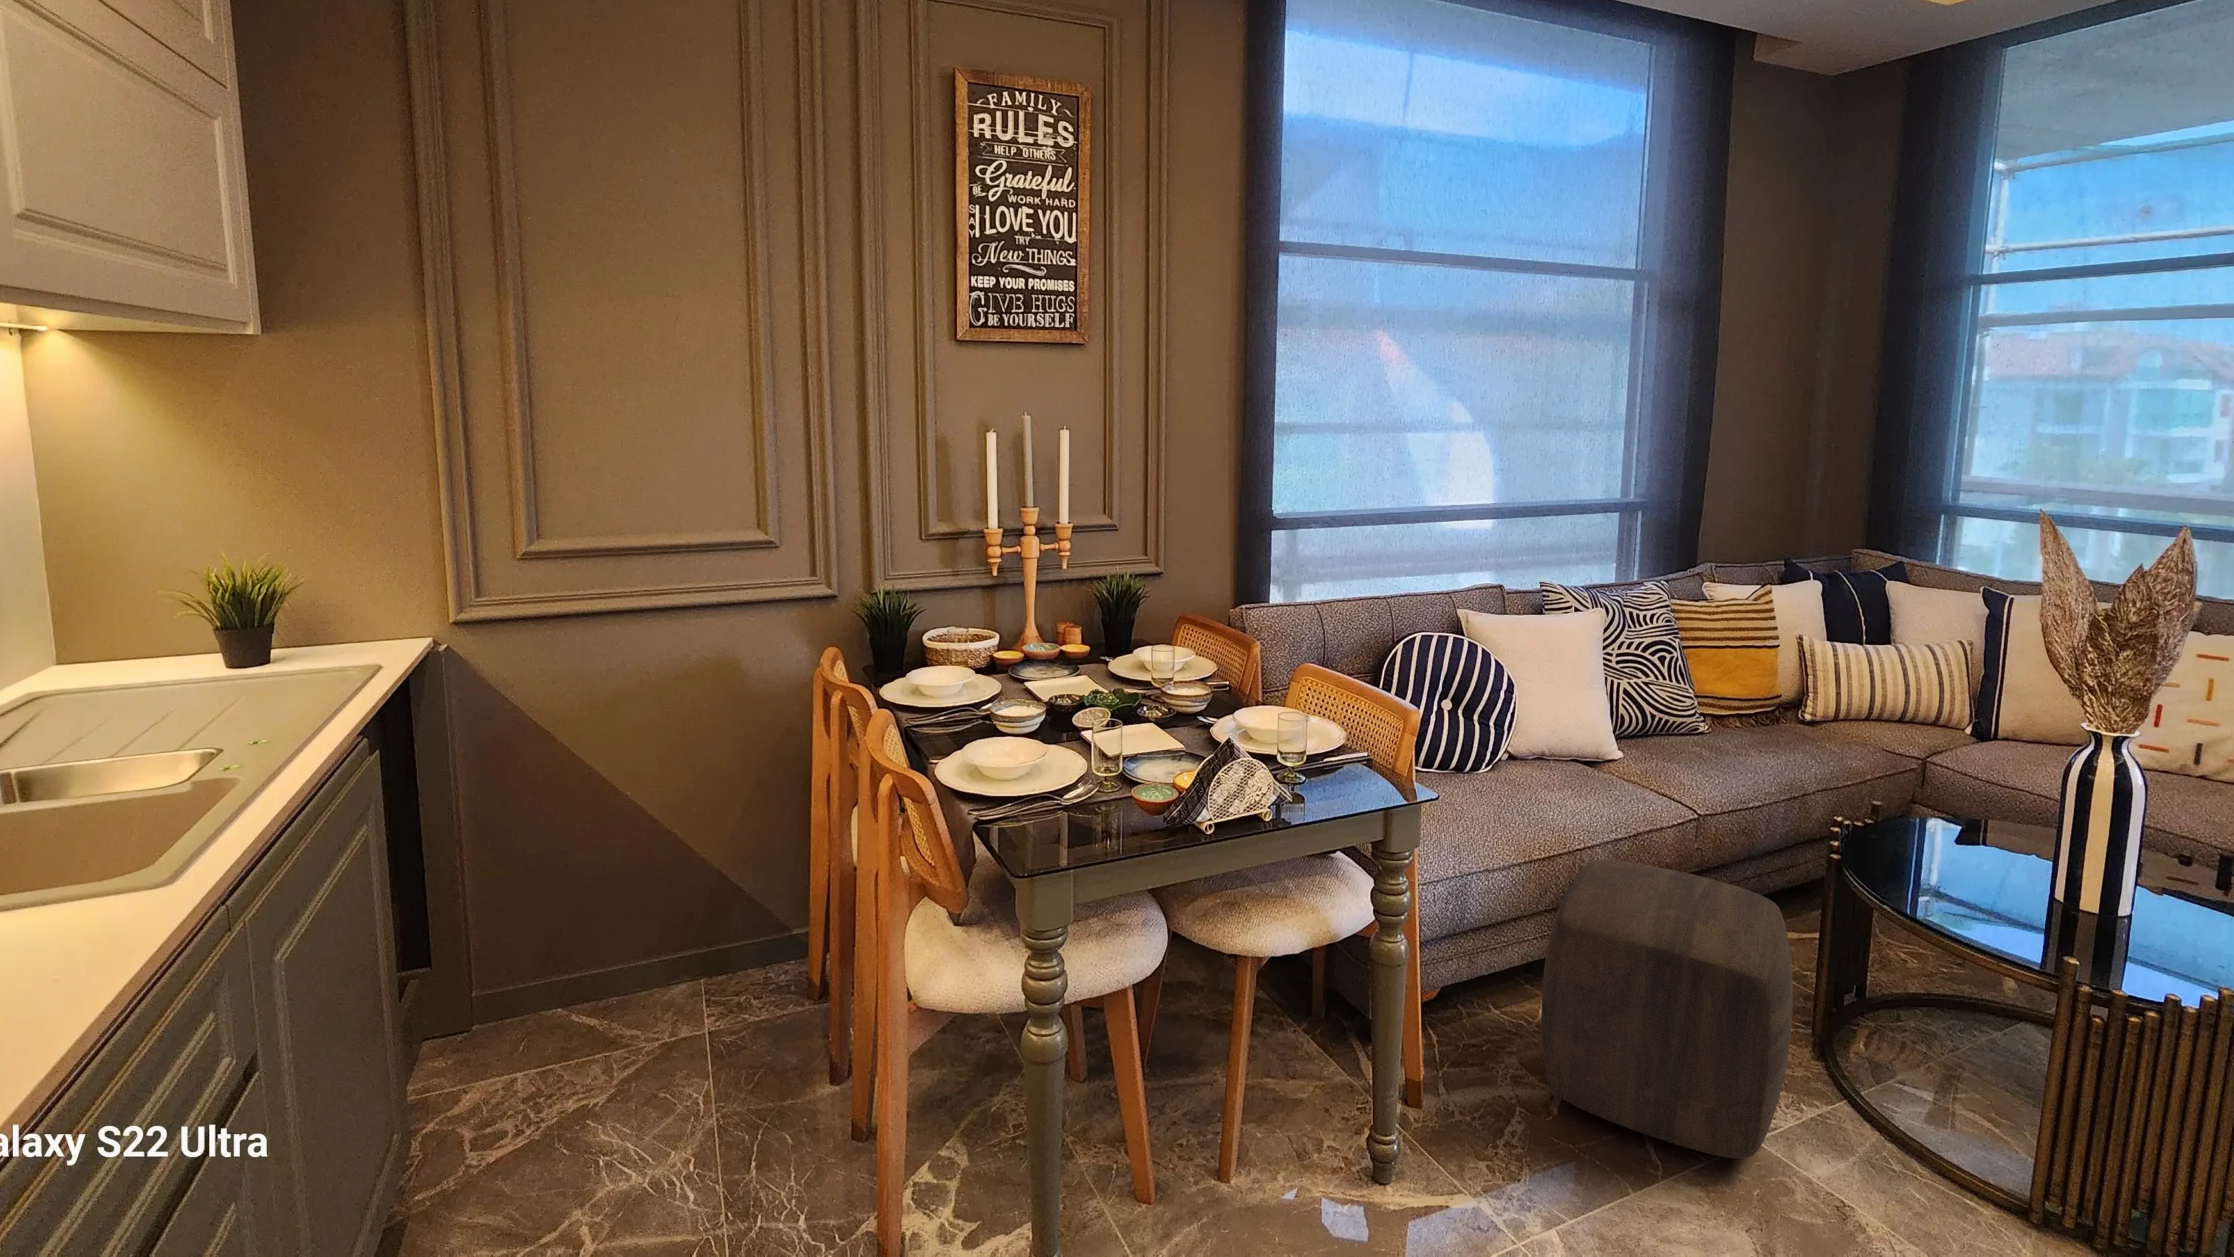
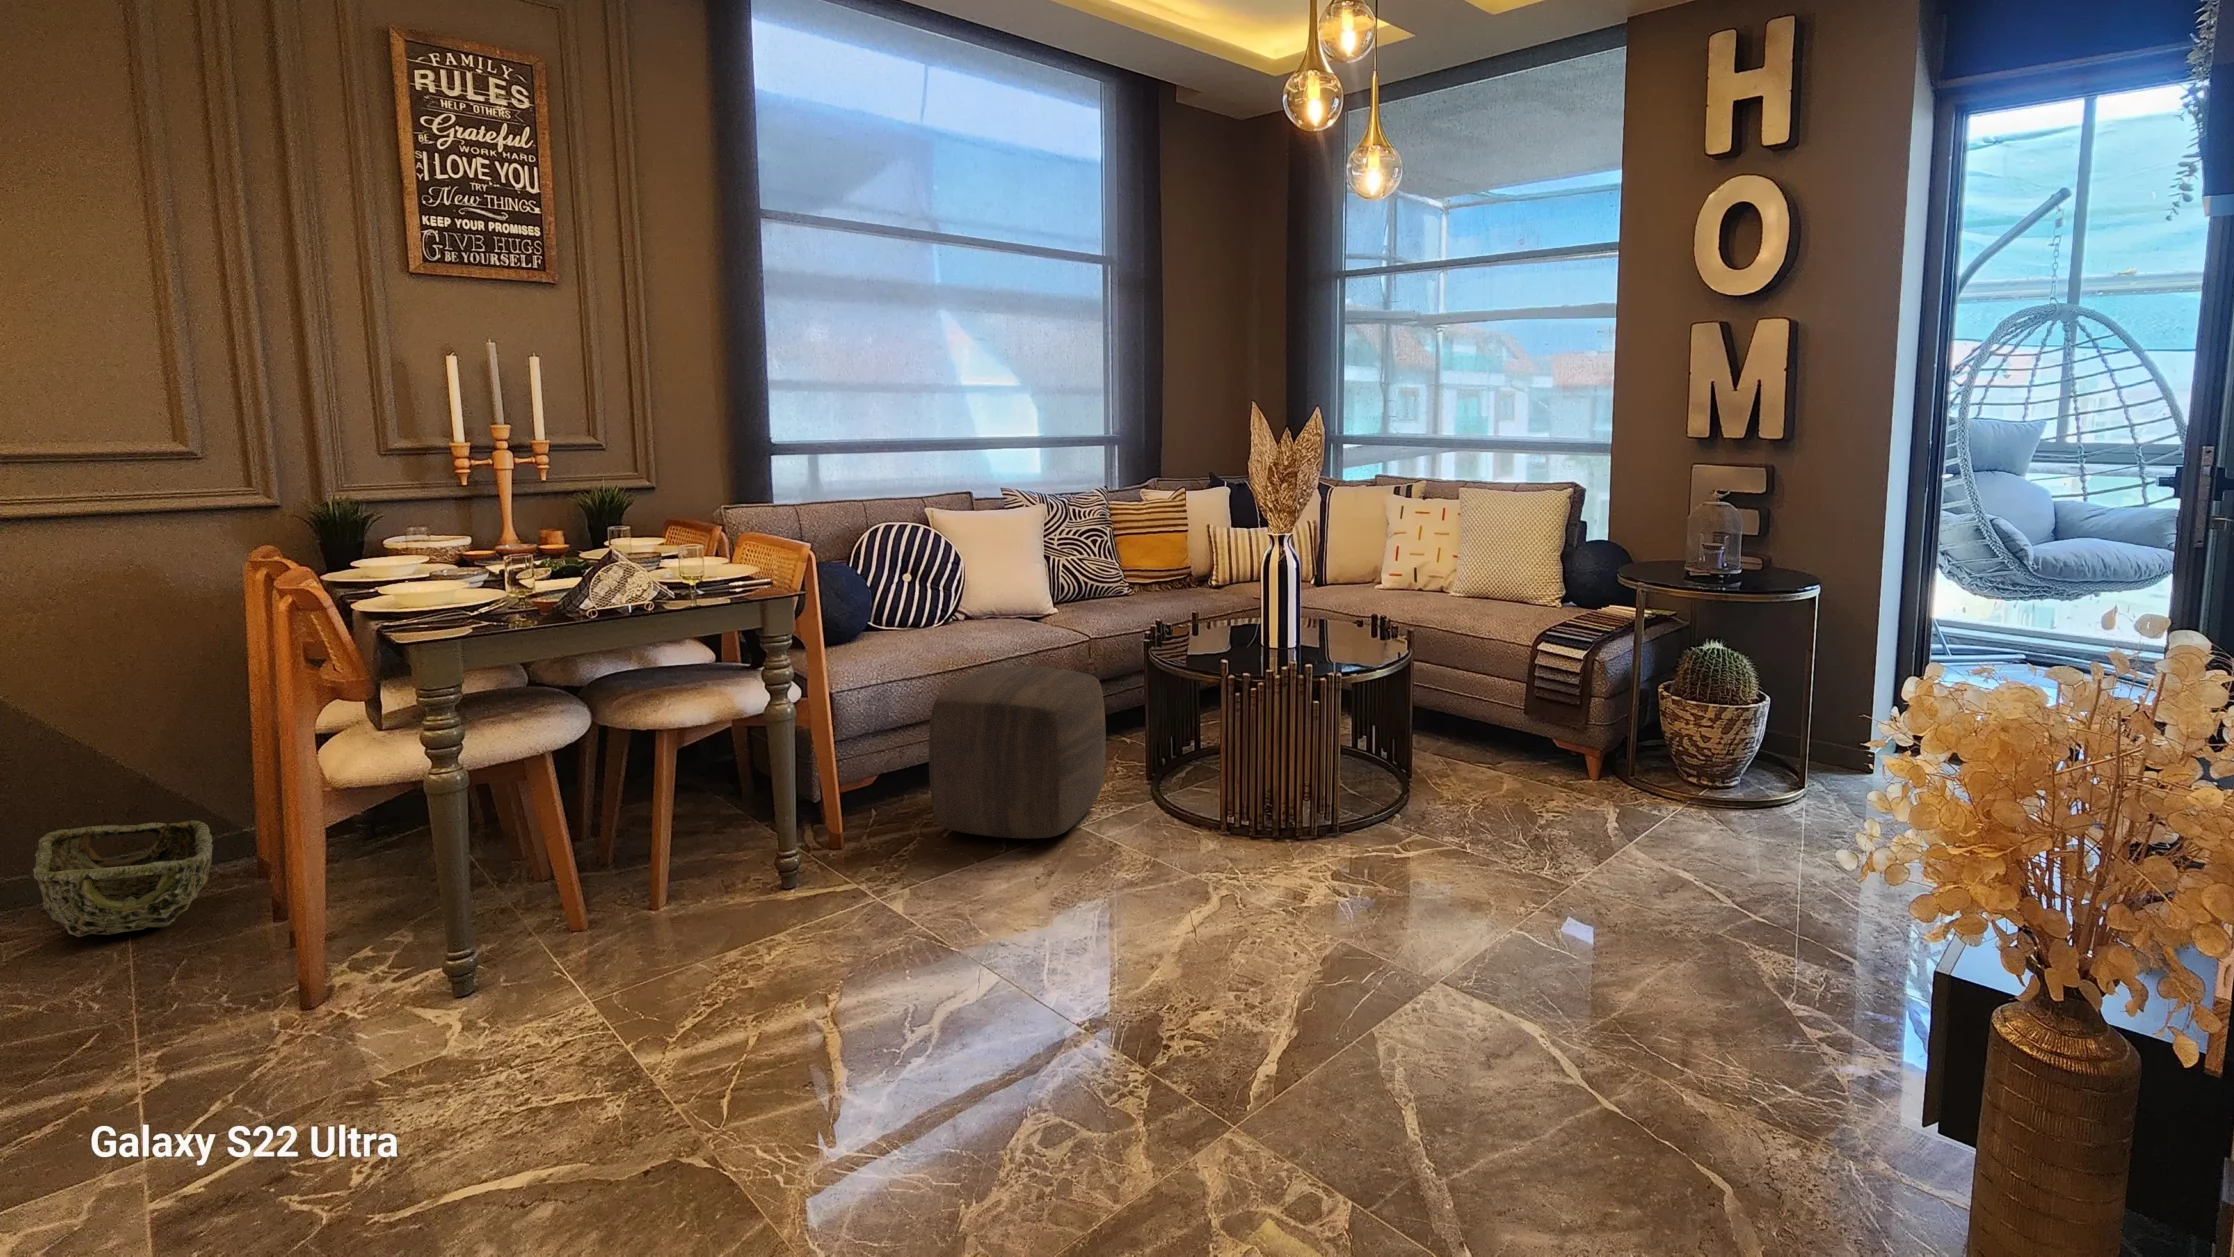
woven basket: none [624,925,769,1073] -> present [33,820,213,937]

